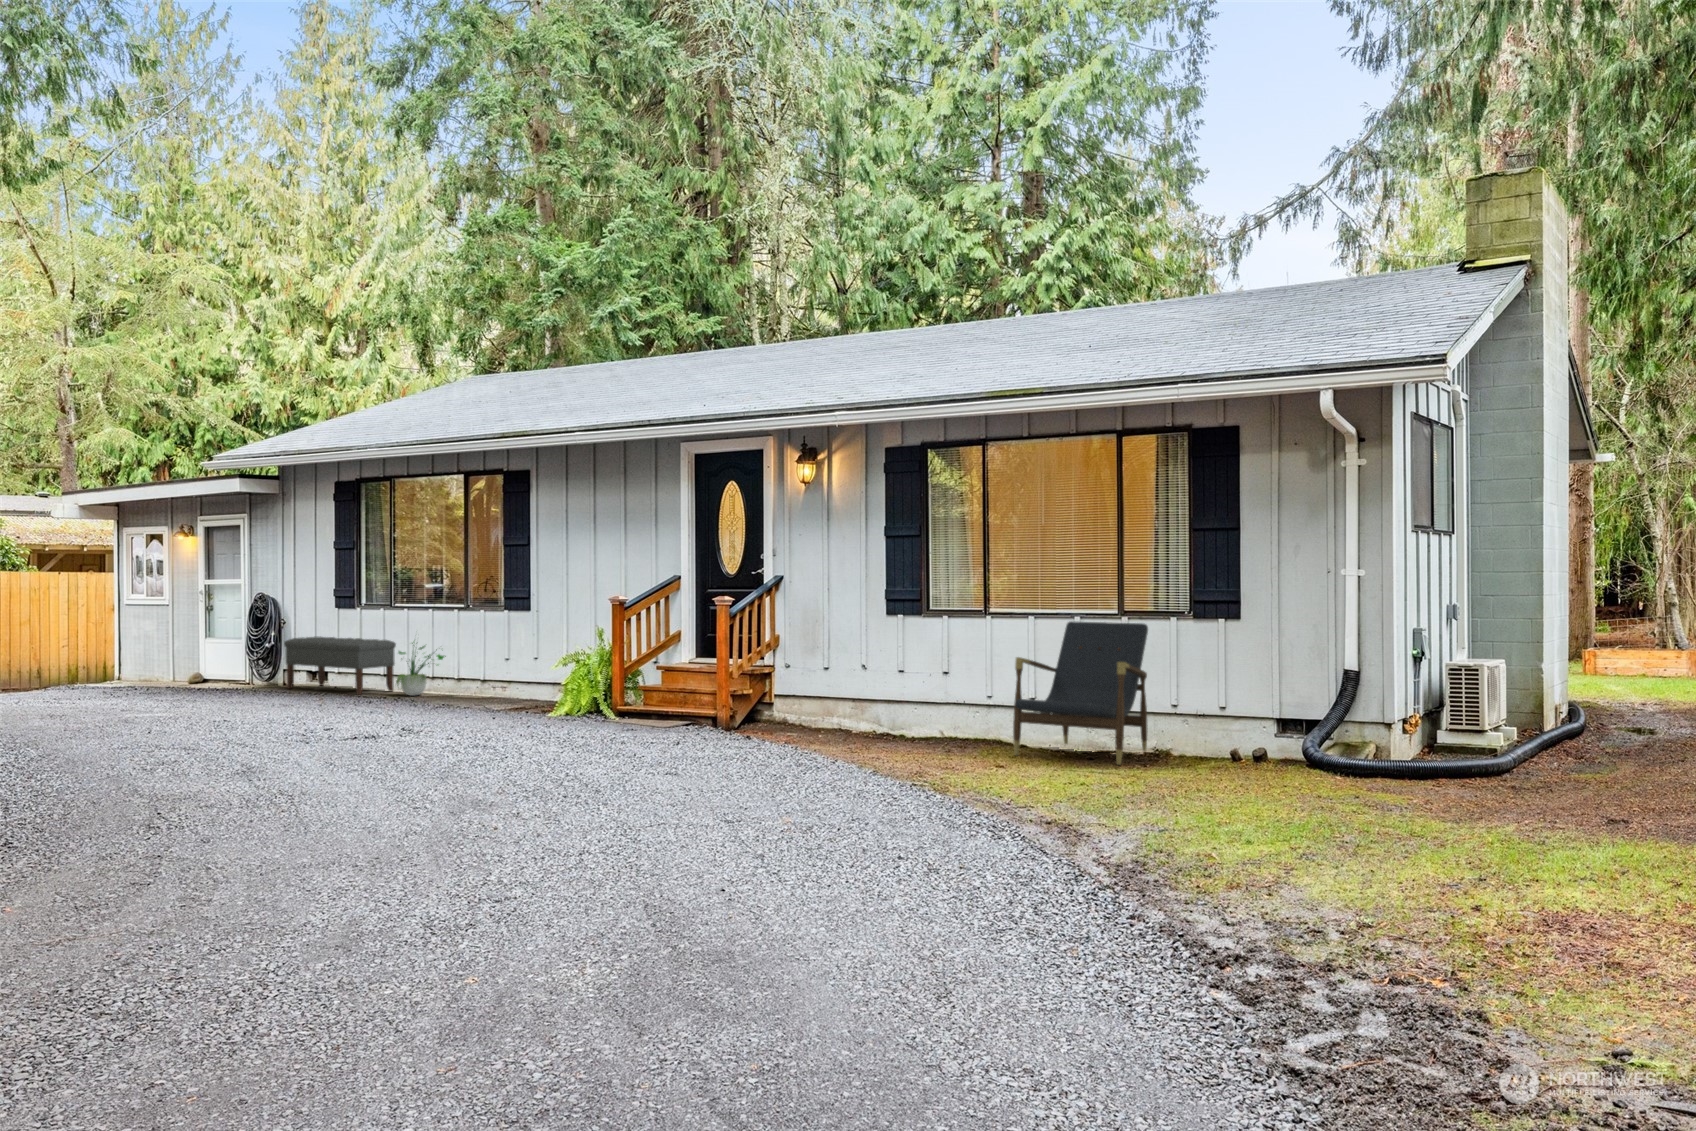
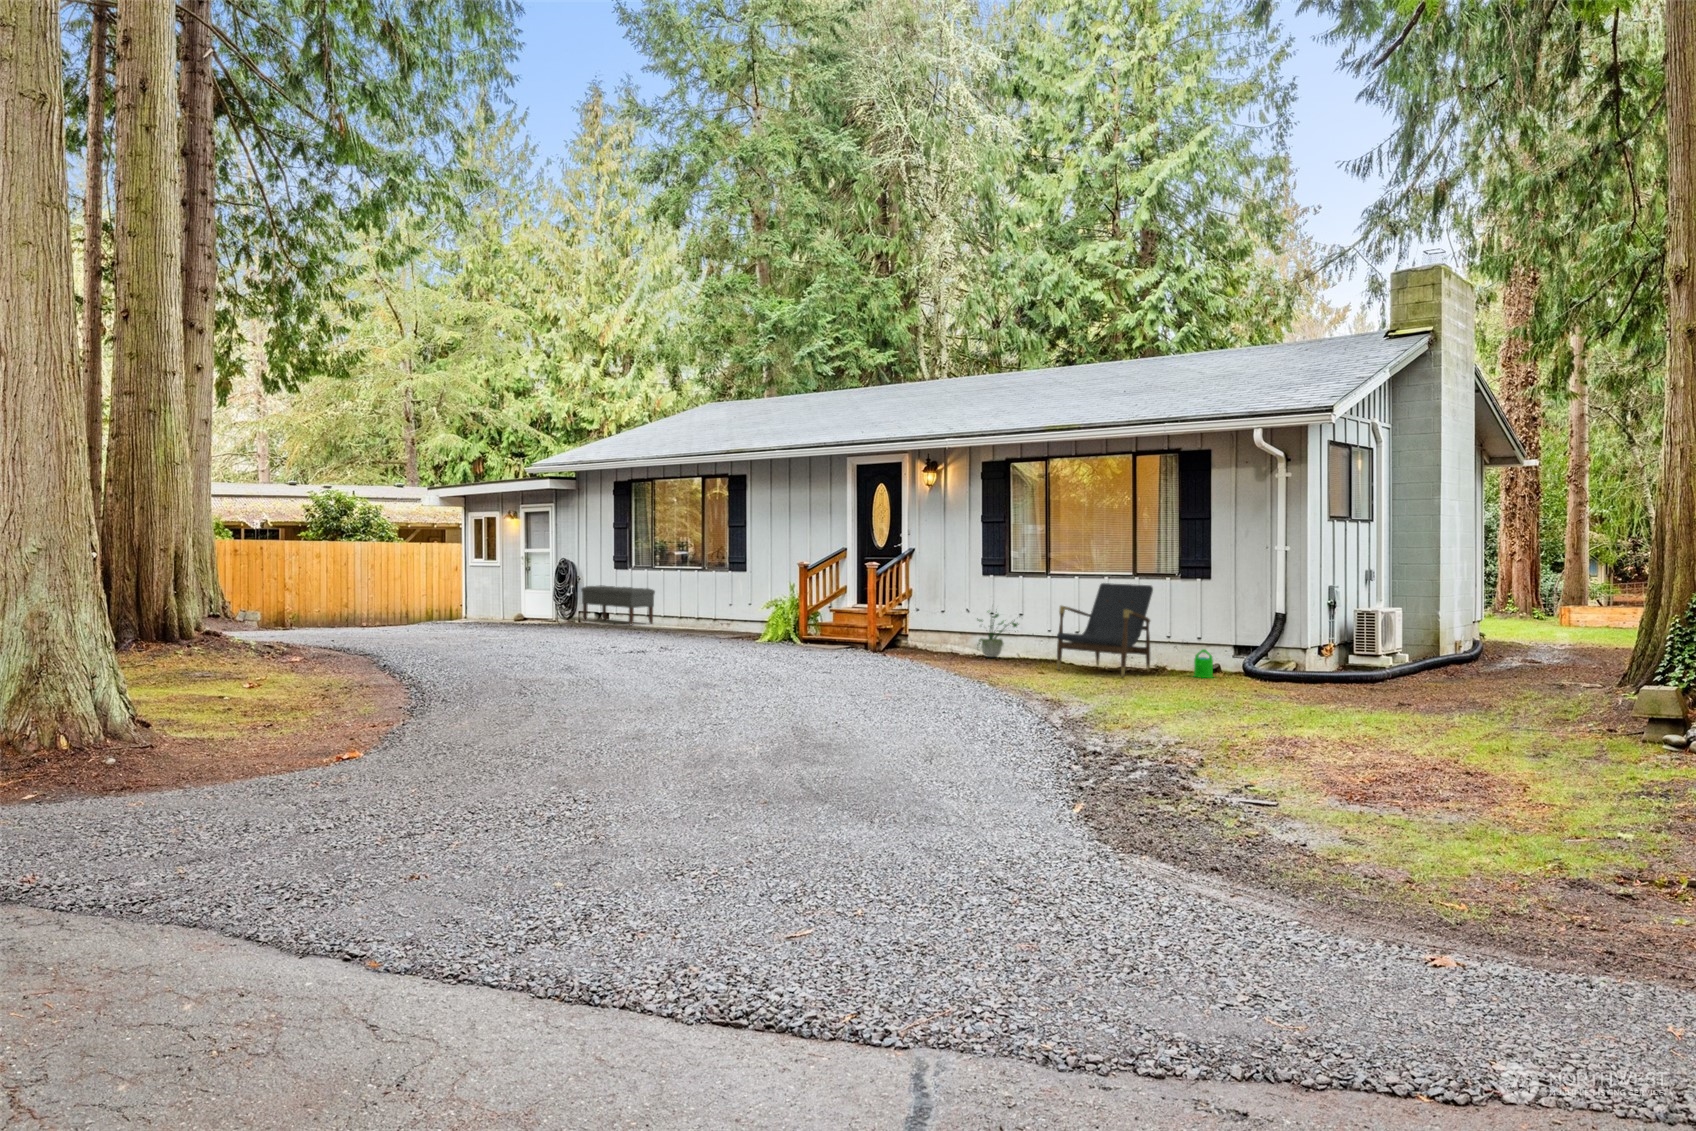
potted plant: present [396,643,446,696] -> present [977,614,1018,657]
watering can: none [1213,717,1247,760] -> present [1194,649,1213,678]

